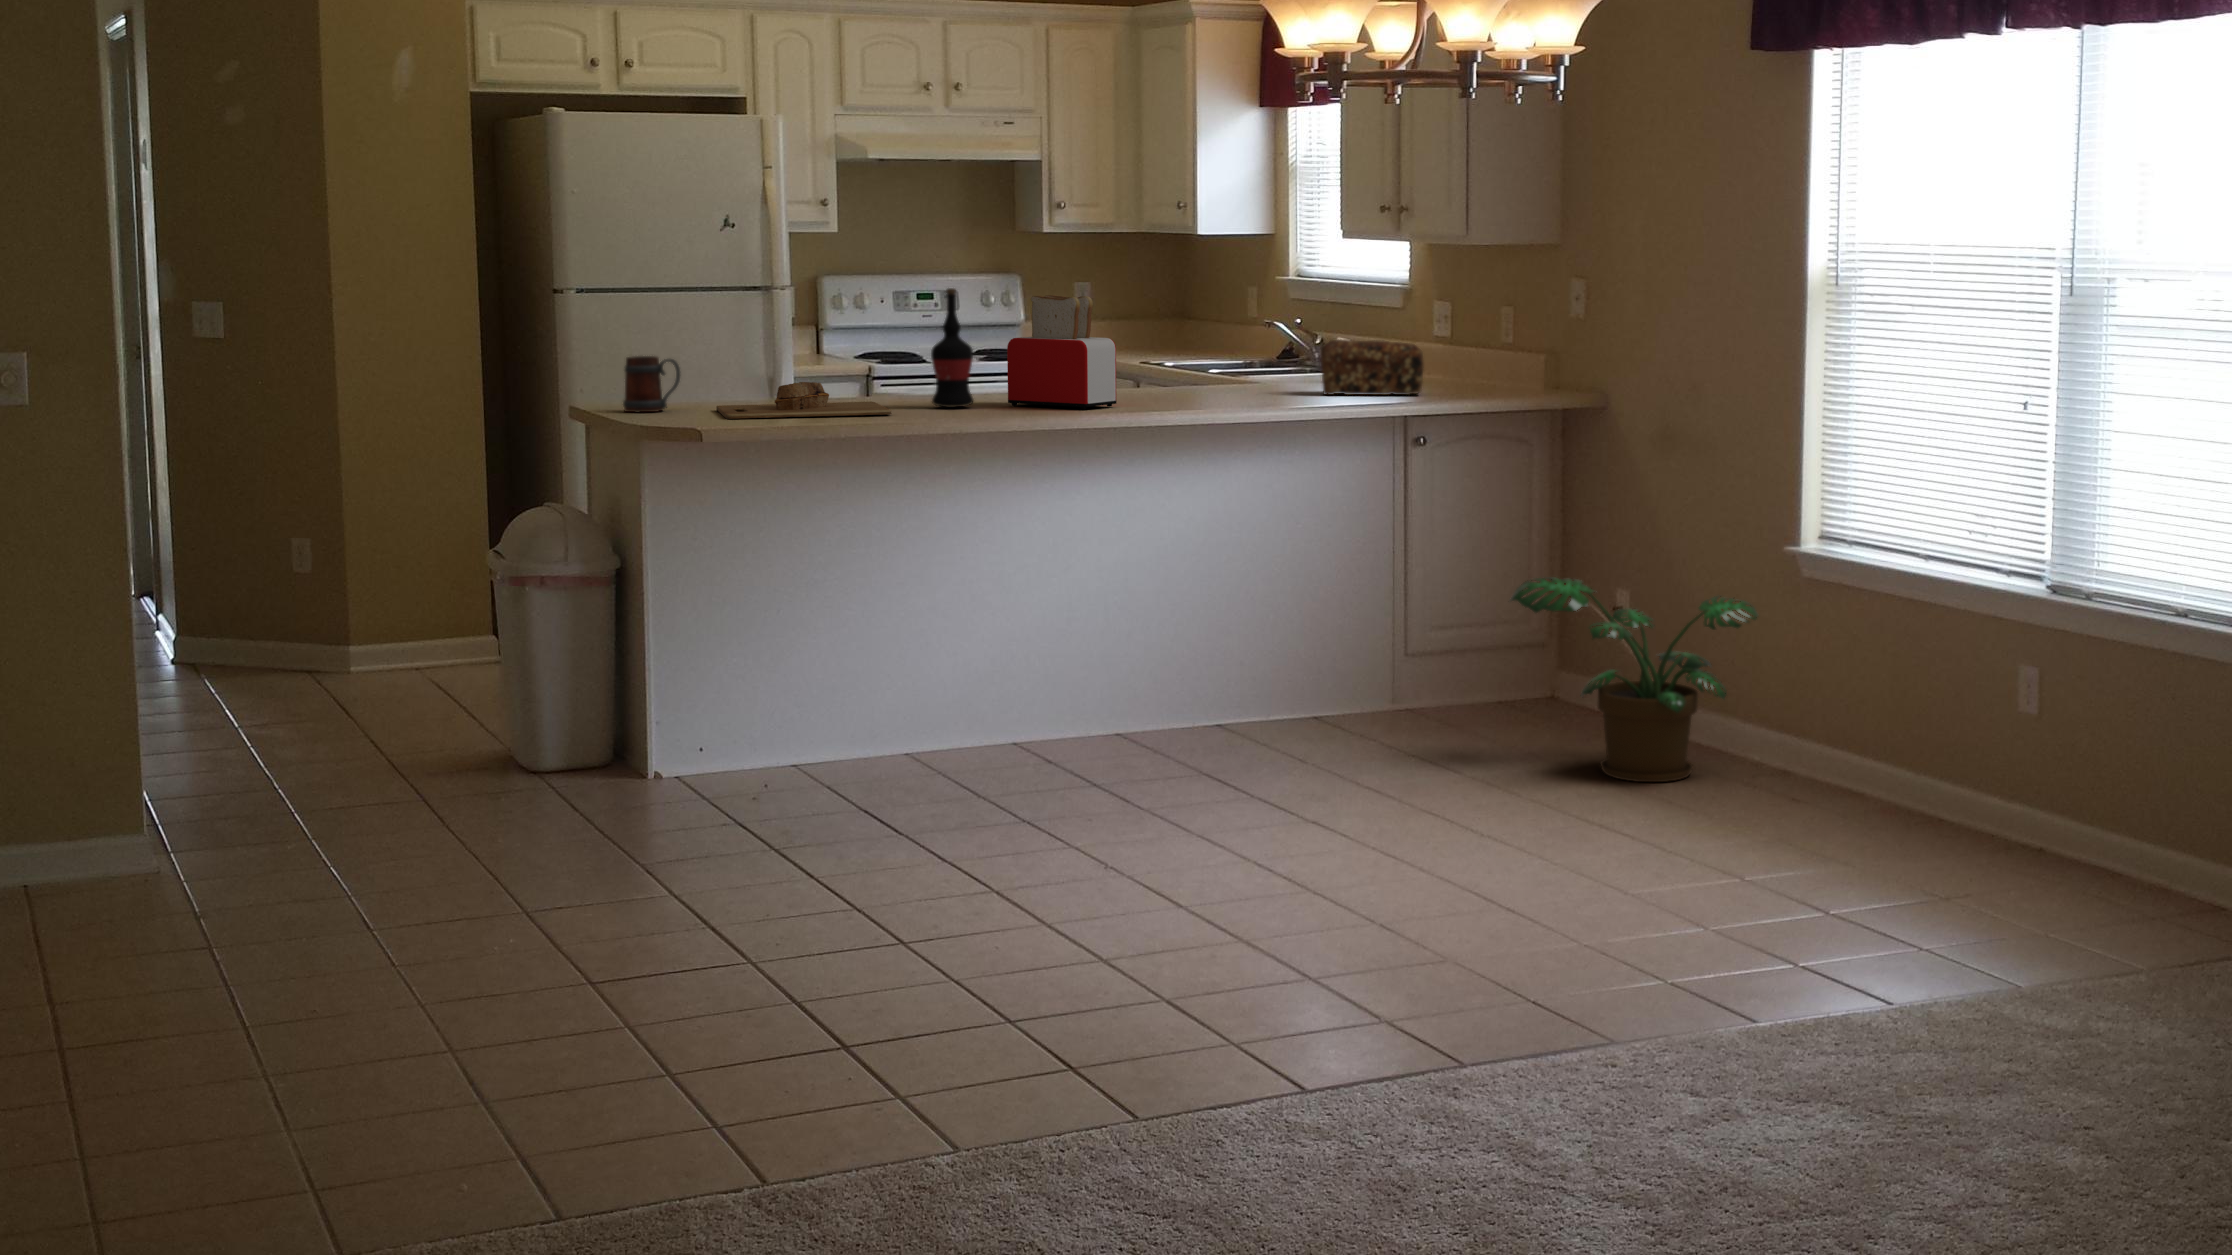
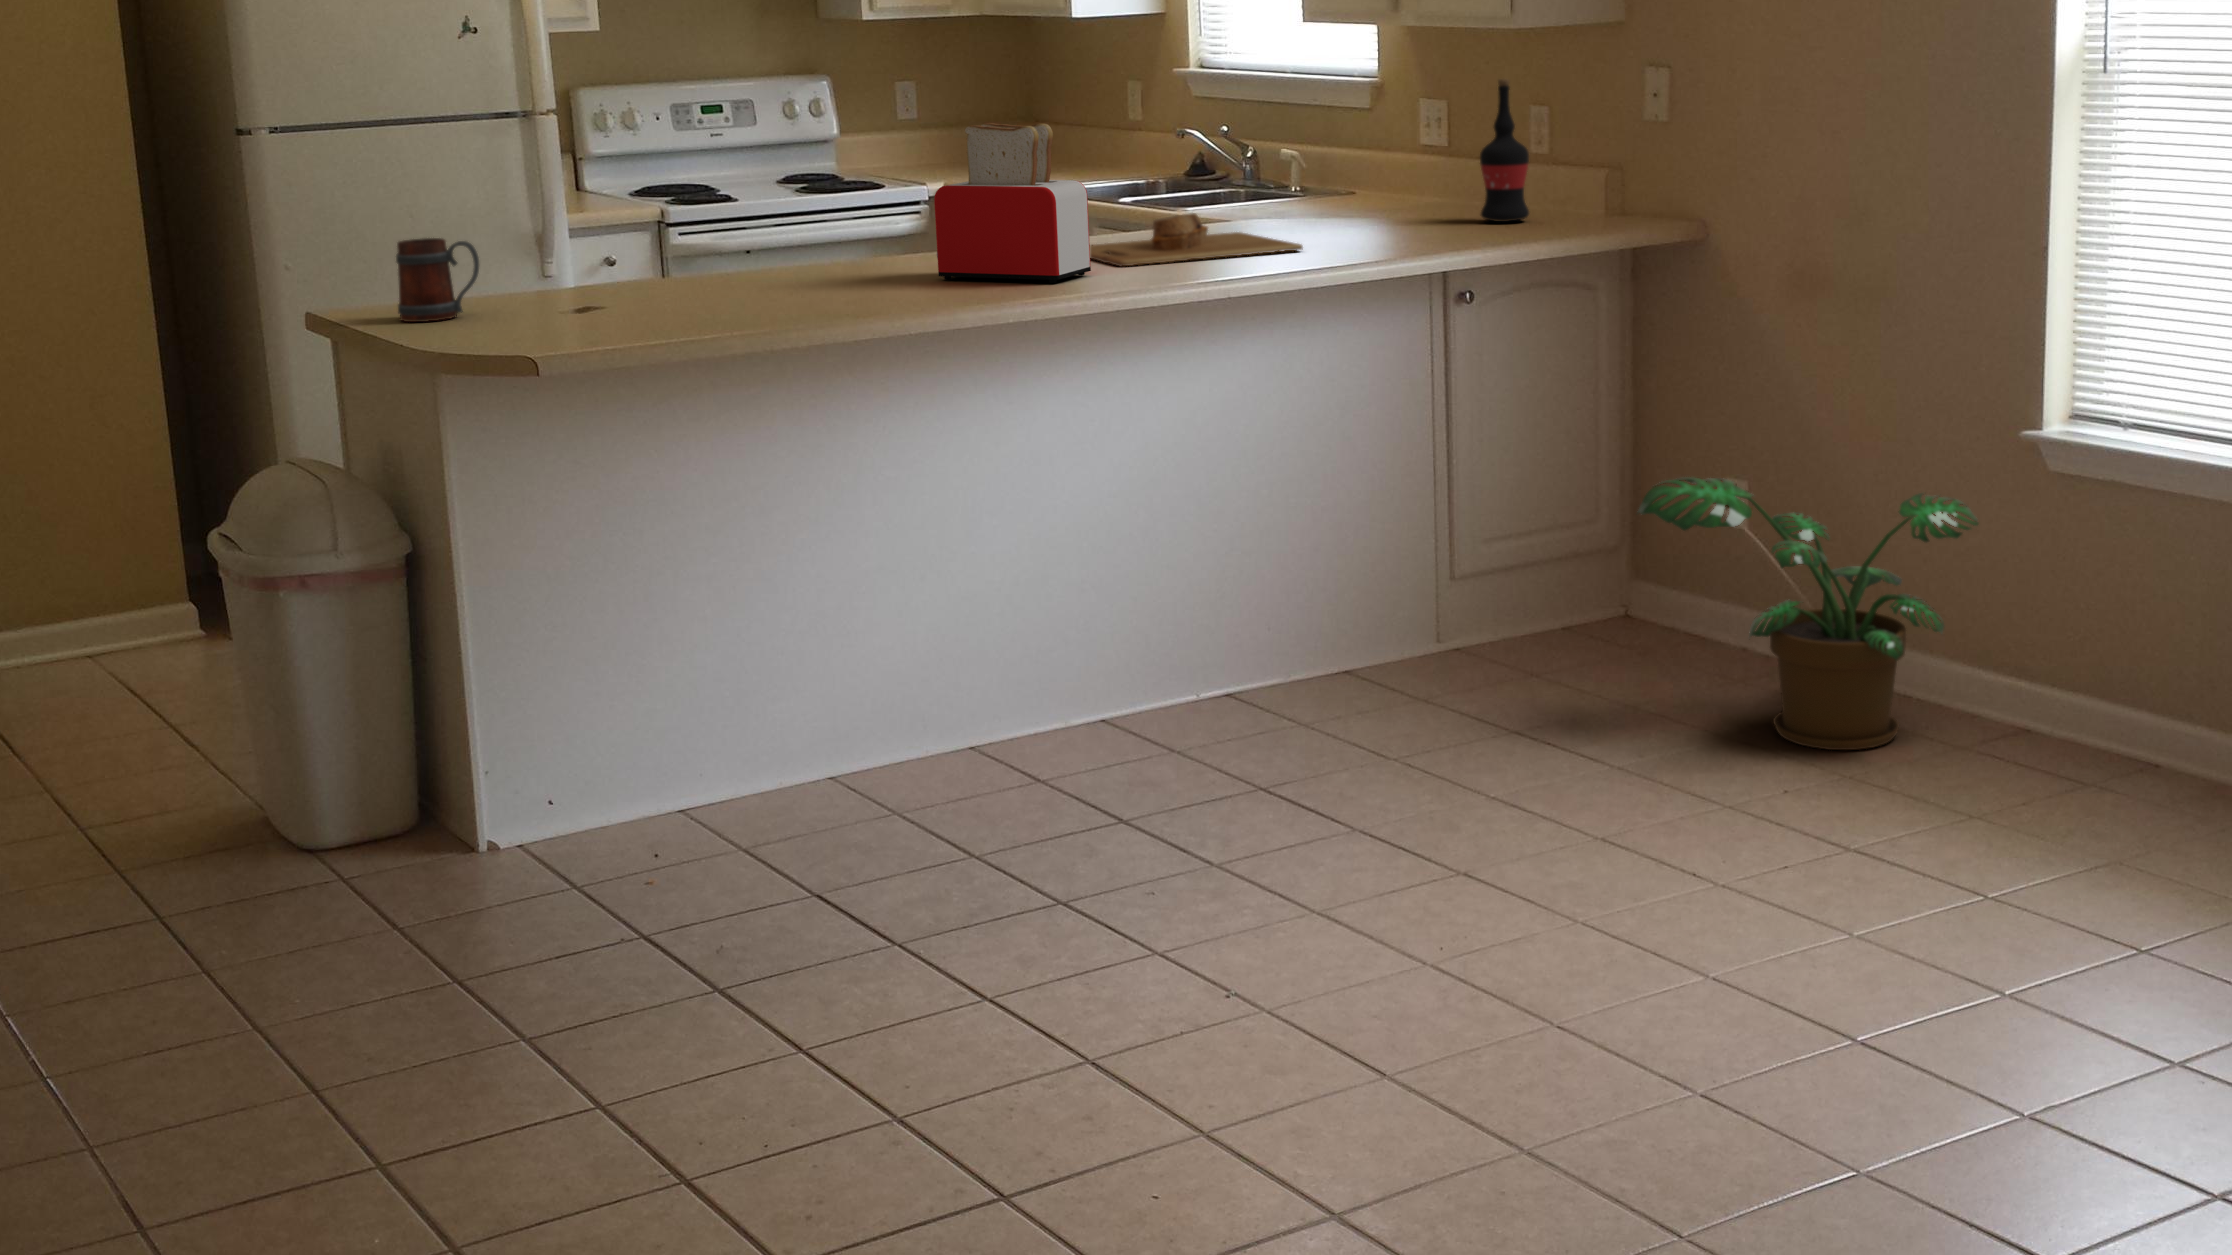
wine bottle: present [931,288,973,407] -> present [1480,79,1529,222]
bread loaf: present [1321,340,1424,395] -> none [1322,160,1465,237]
cutting board: present [716,382,892,419] -> present [1090,213,1303,266]

